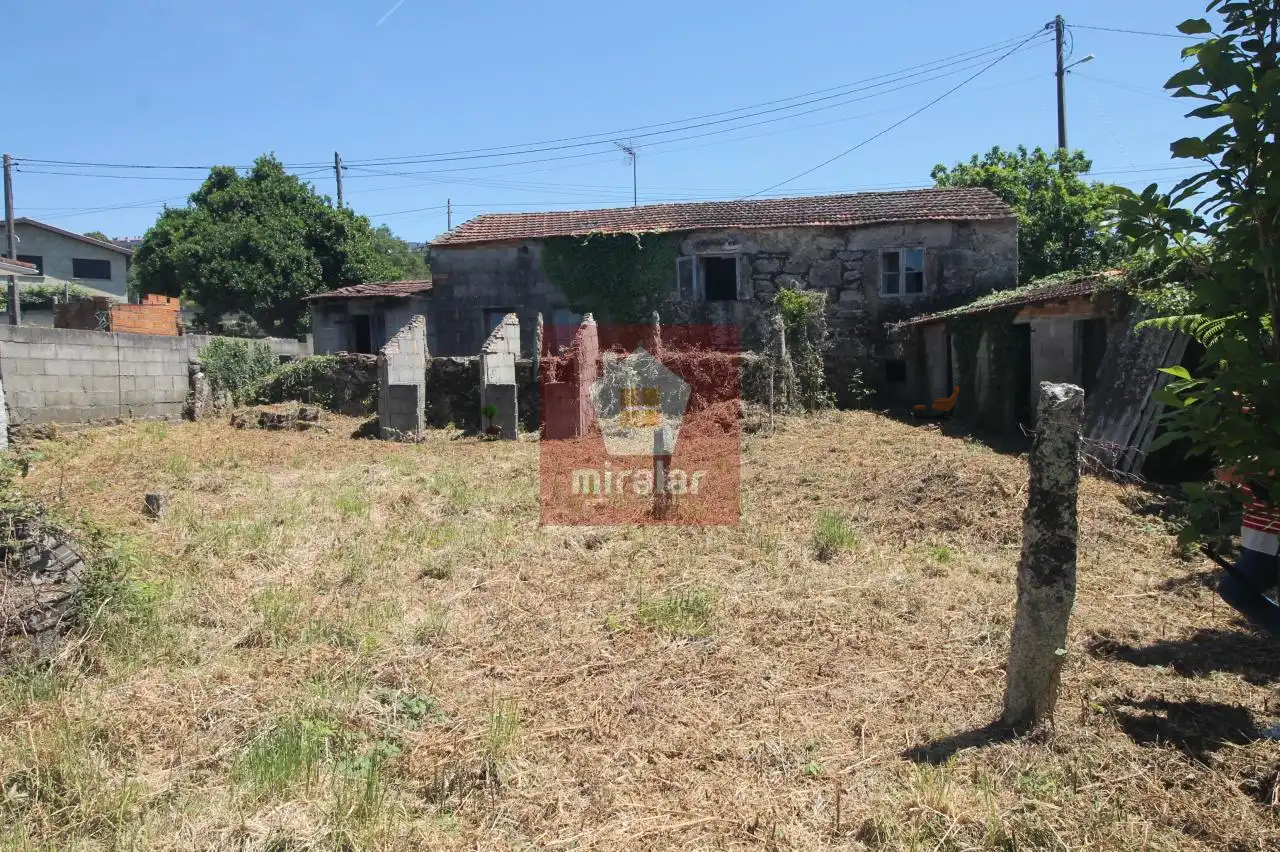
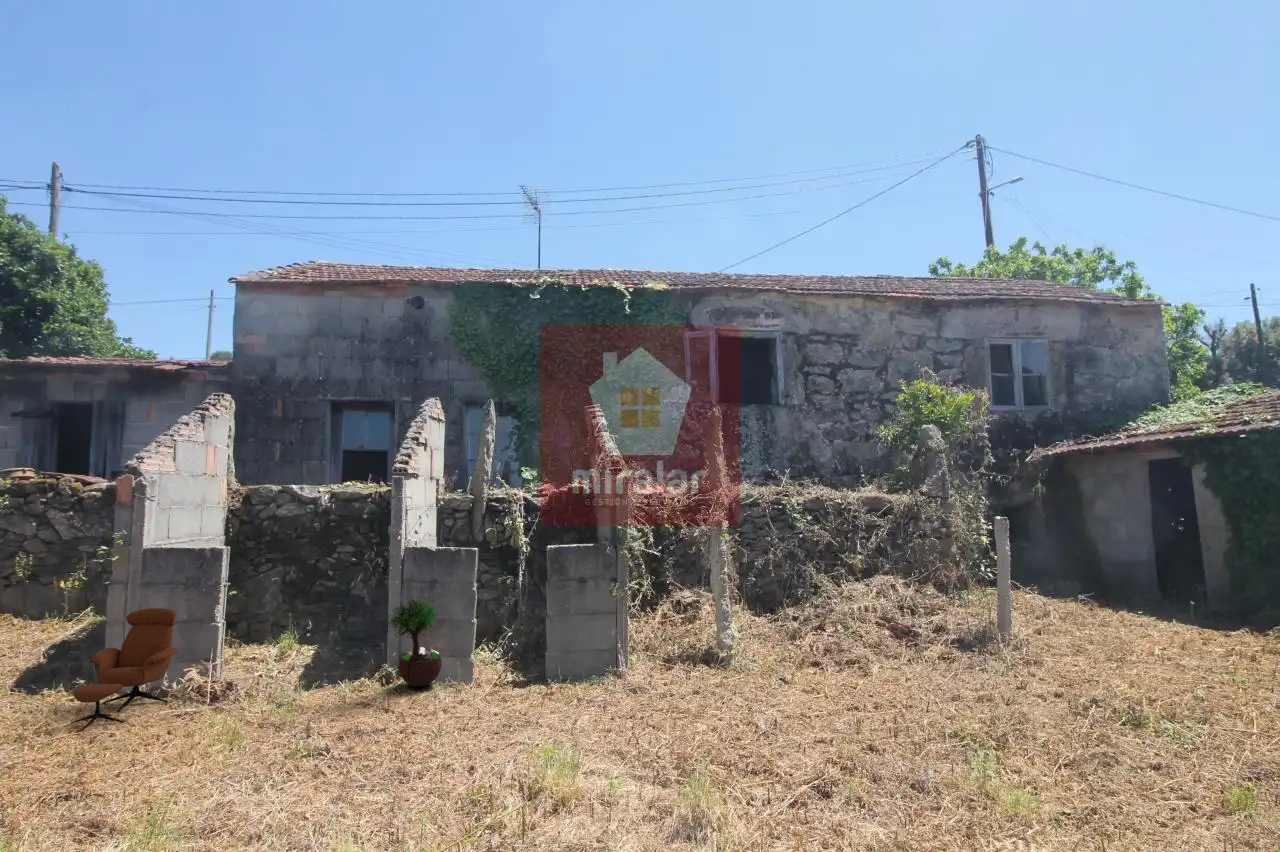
lounge chair: present [914,386,959,418] -> present [71,608,178,731]

